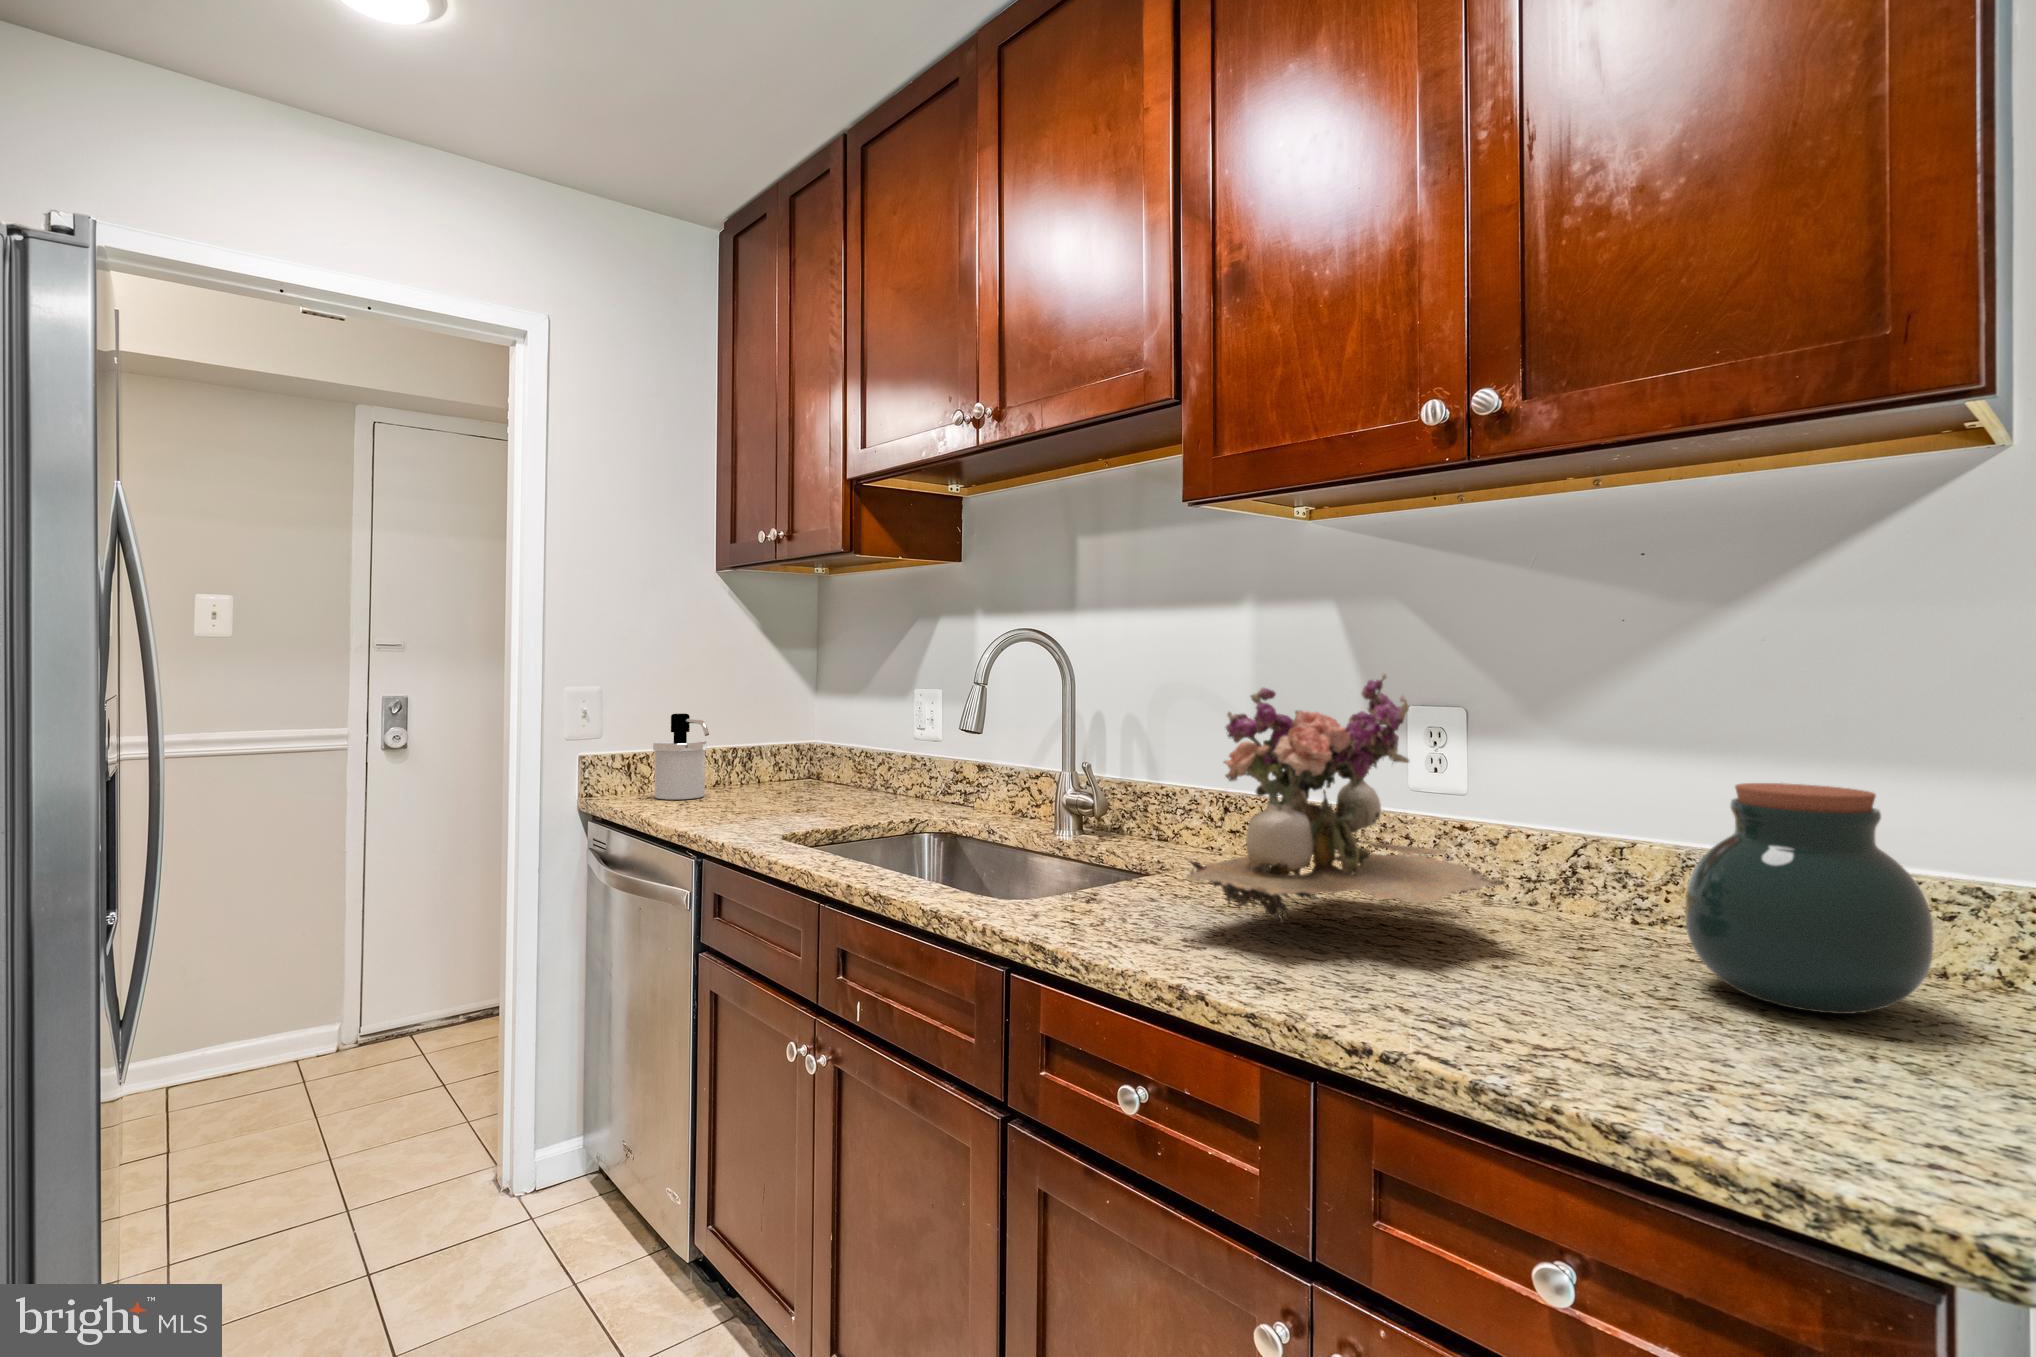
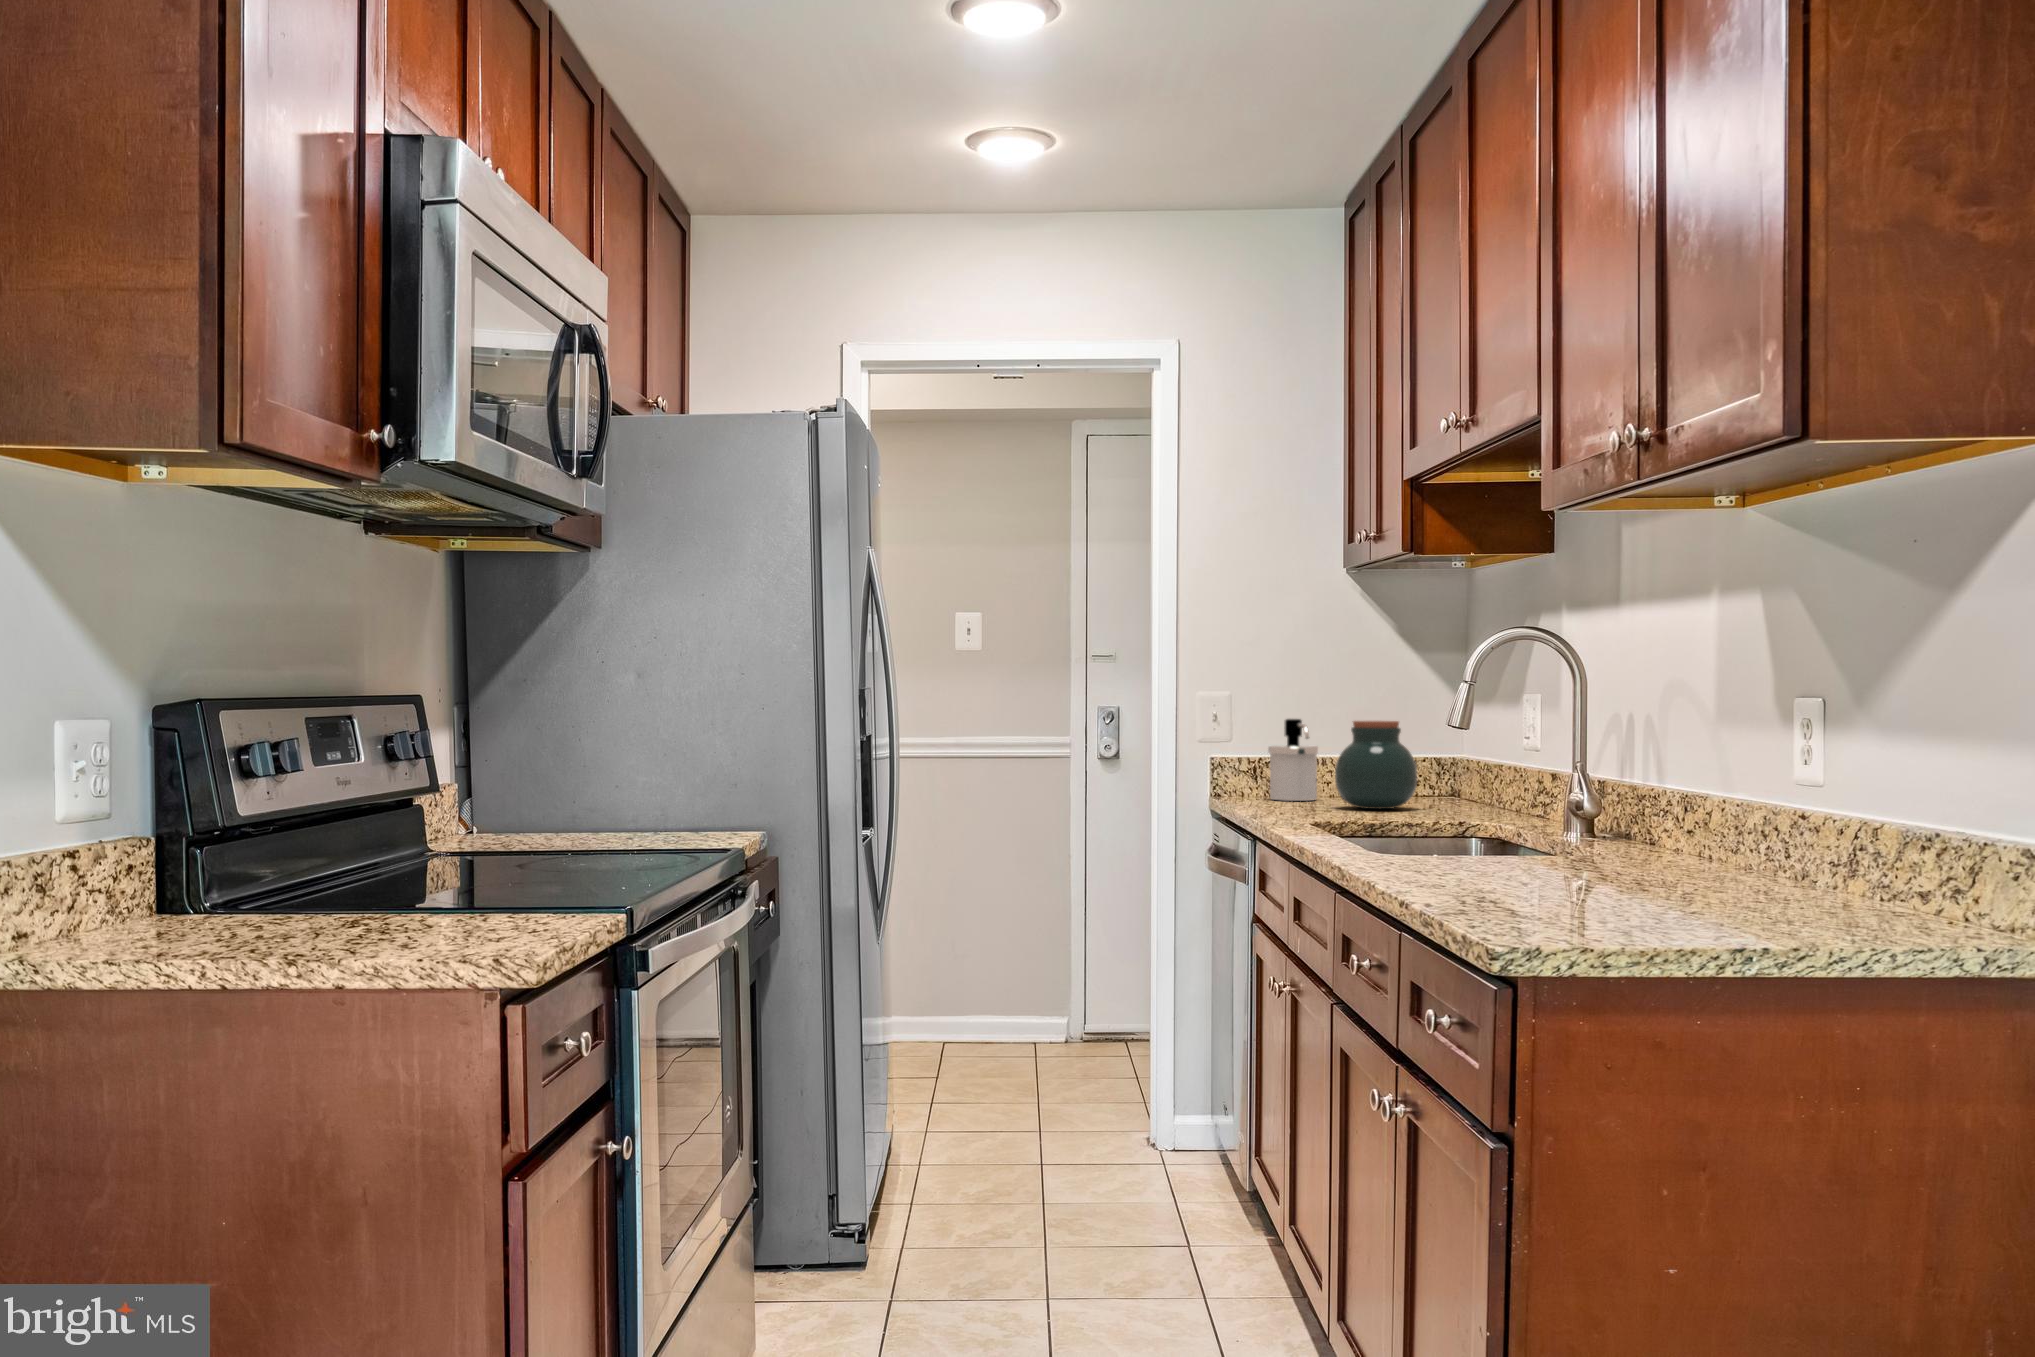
flower arrangement: present [1188,674,1505,924] -> none [1443,663,1741,876]
jar: present [1685,783,1933,1014] -> present [1335,721,1417,809]

